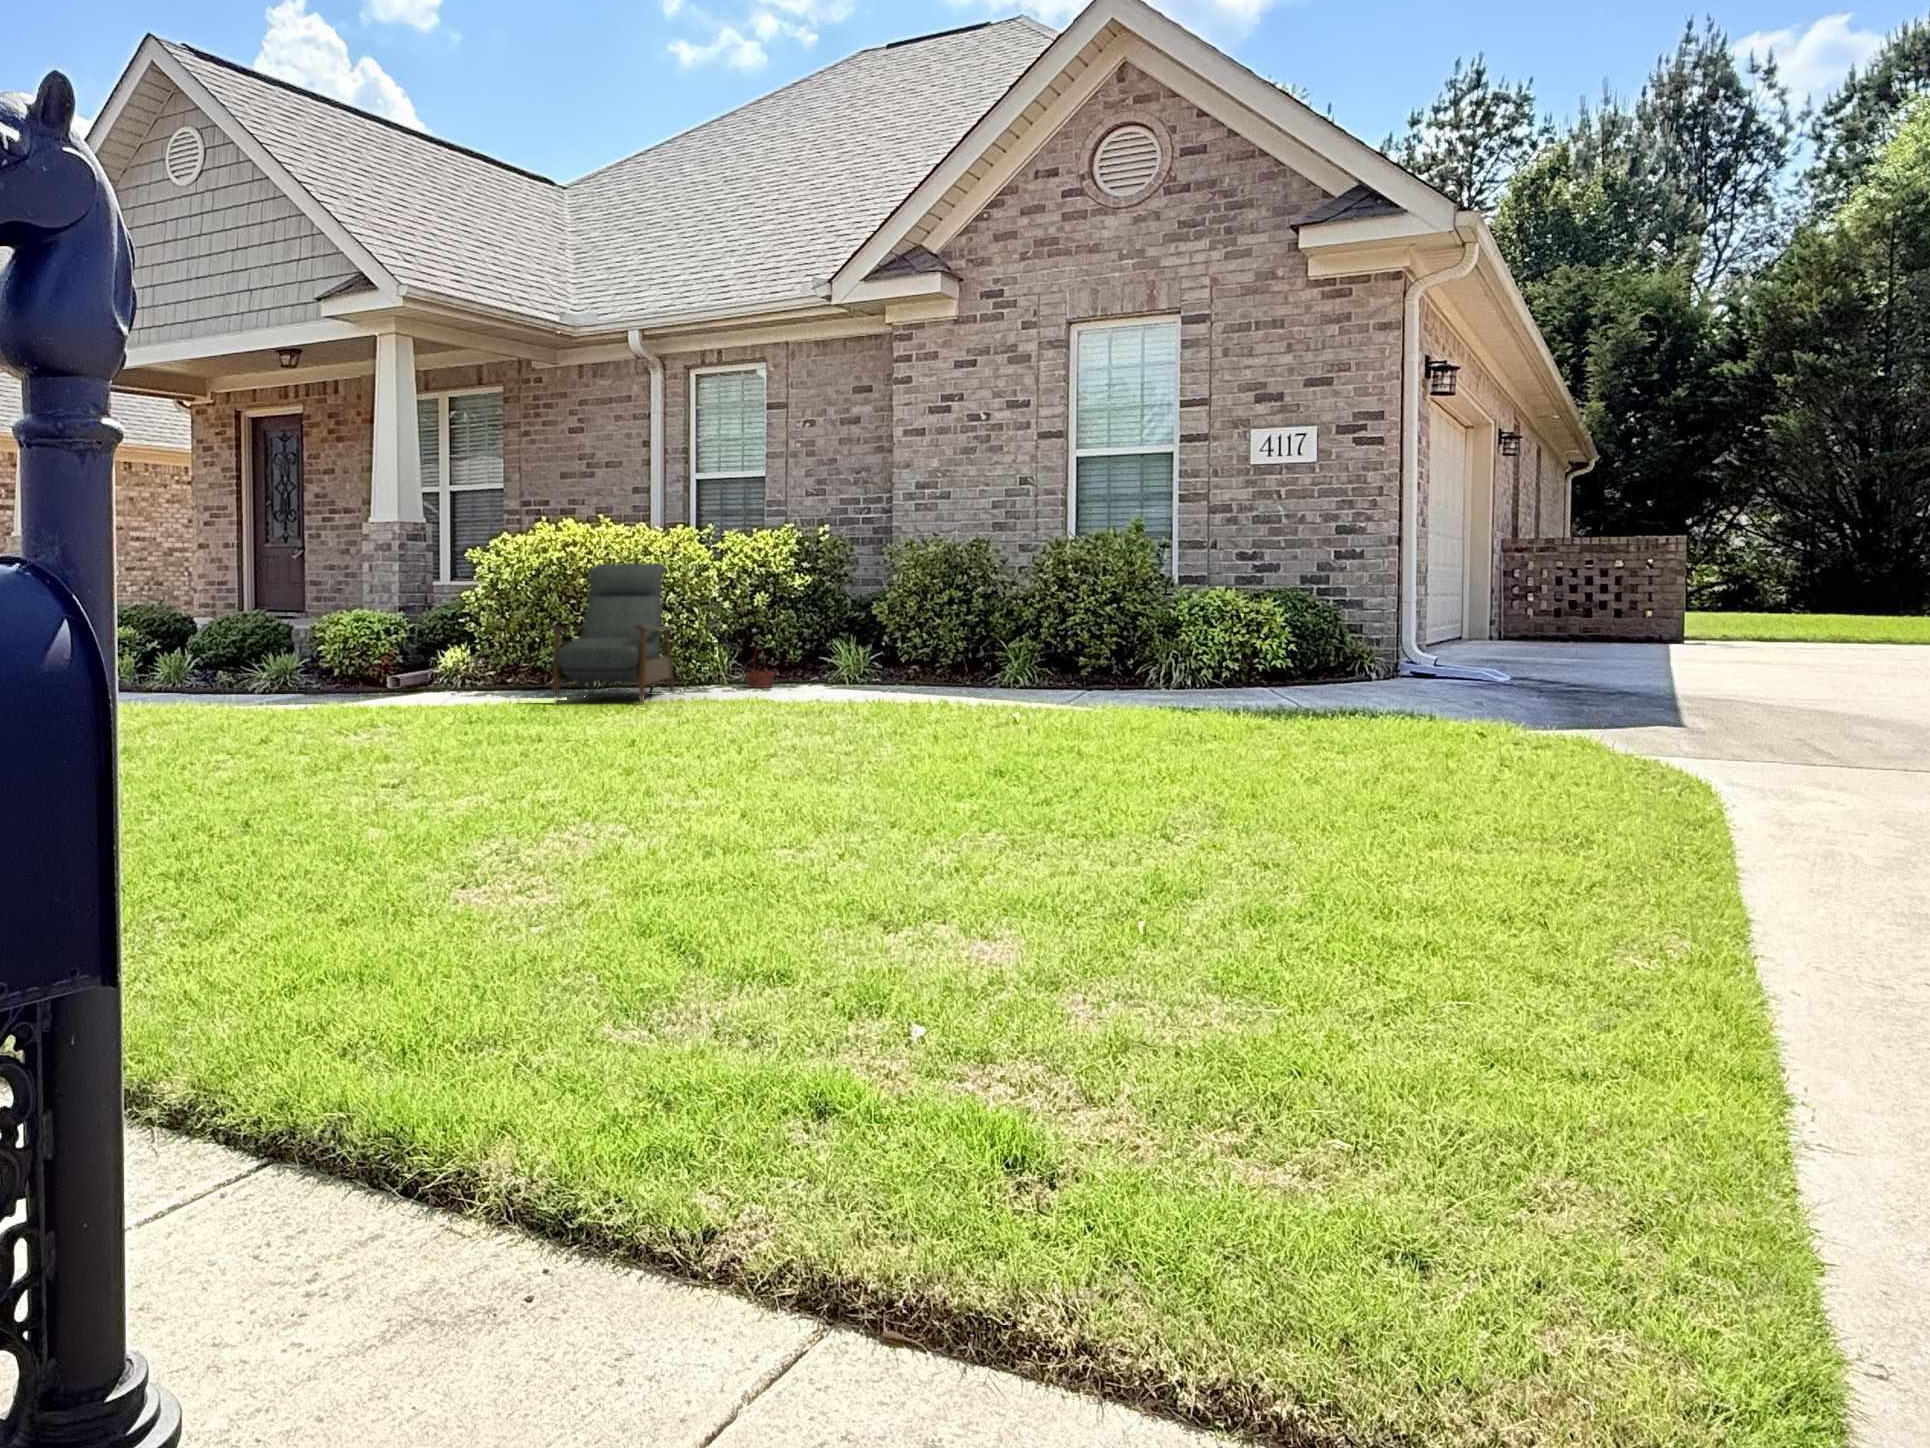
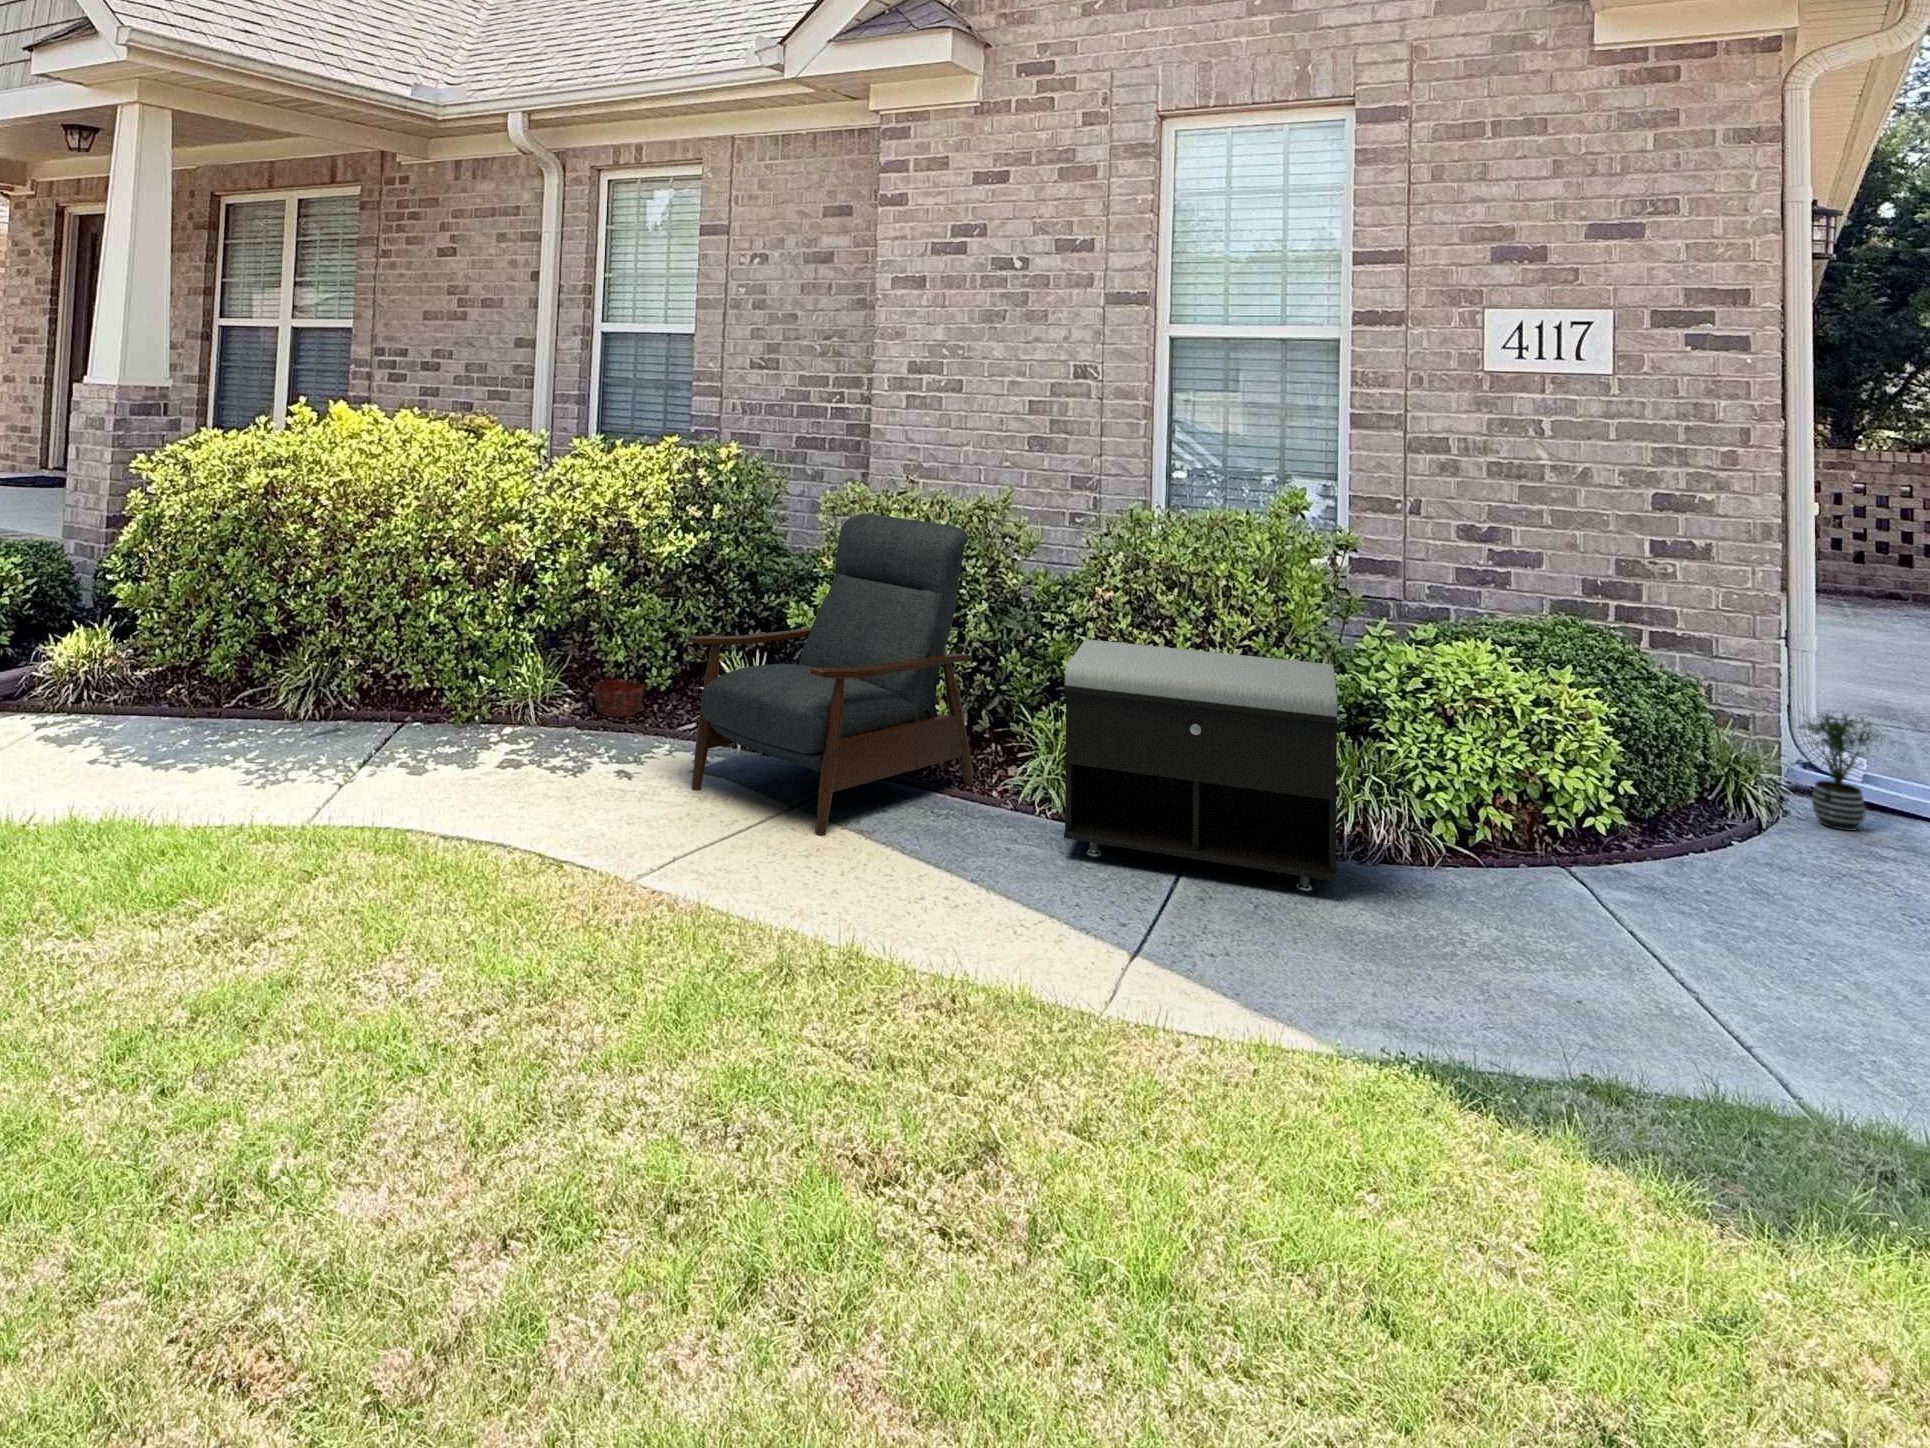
chair: present [549,563,674,705] -> present [688,514,974,836]
storage bench: none [1023,604,1156,704] -> present [1064,639,1337,891]
potted plant: none [1393,626,1442,685] -> present [1800,713,1886,831]

